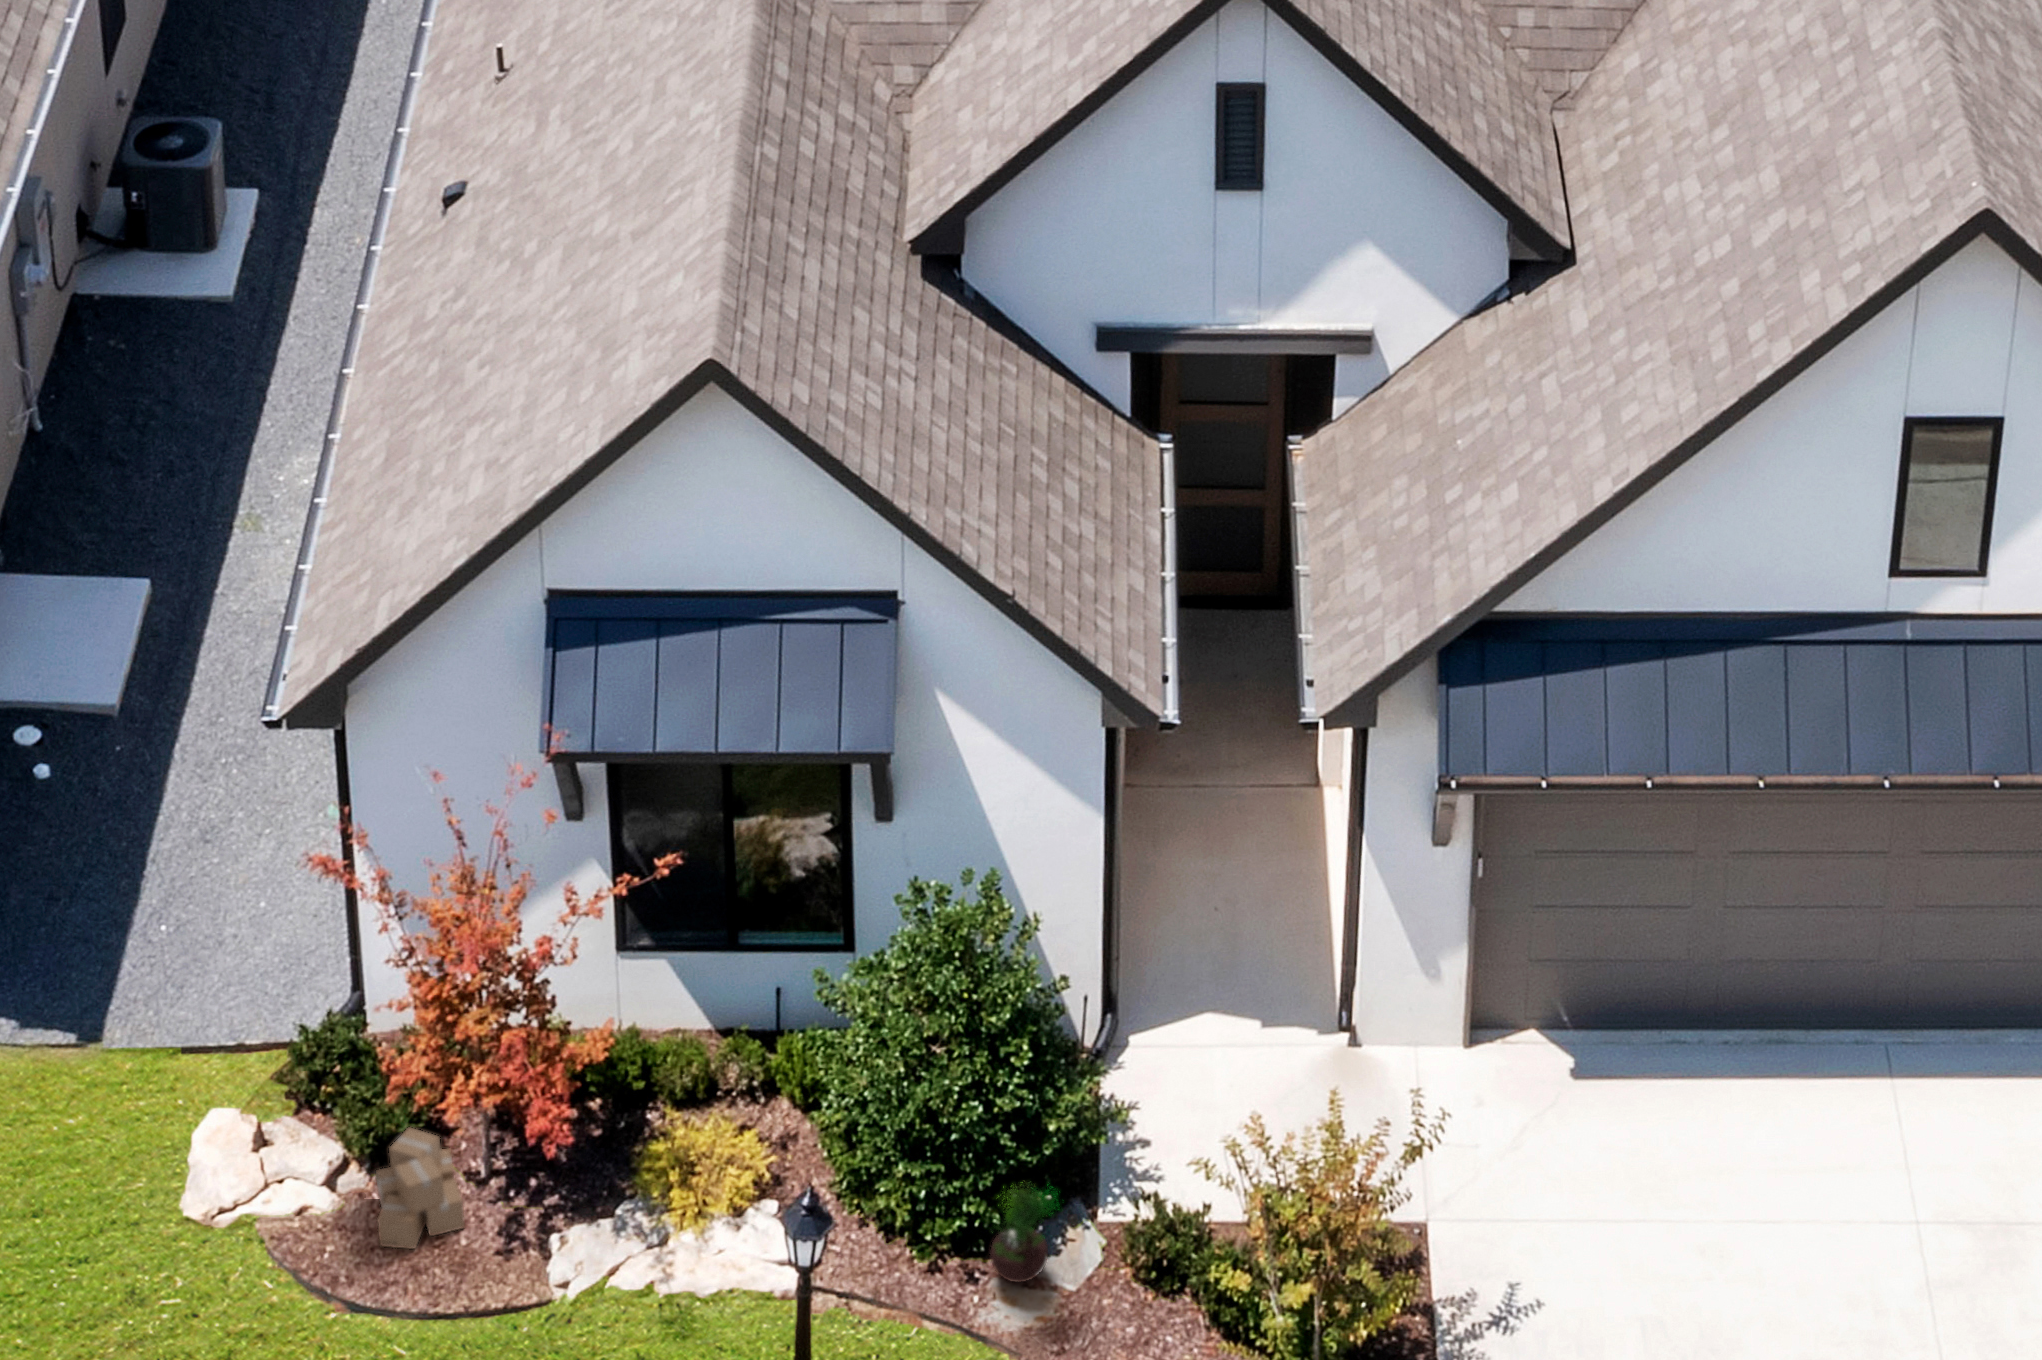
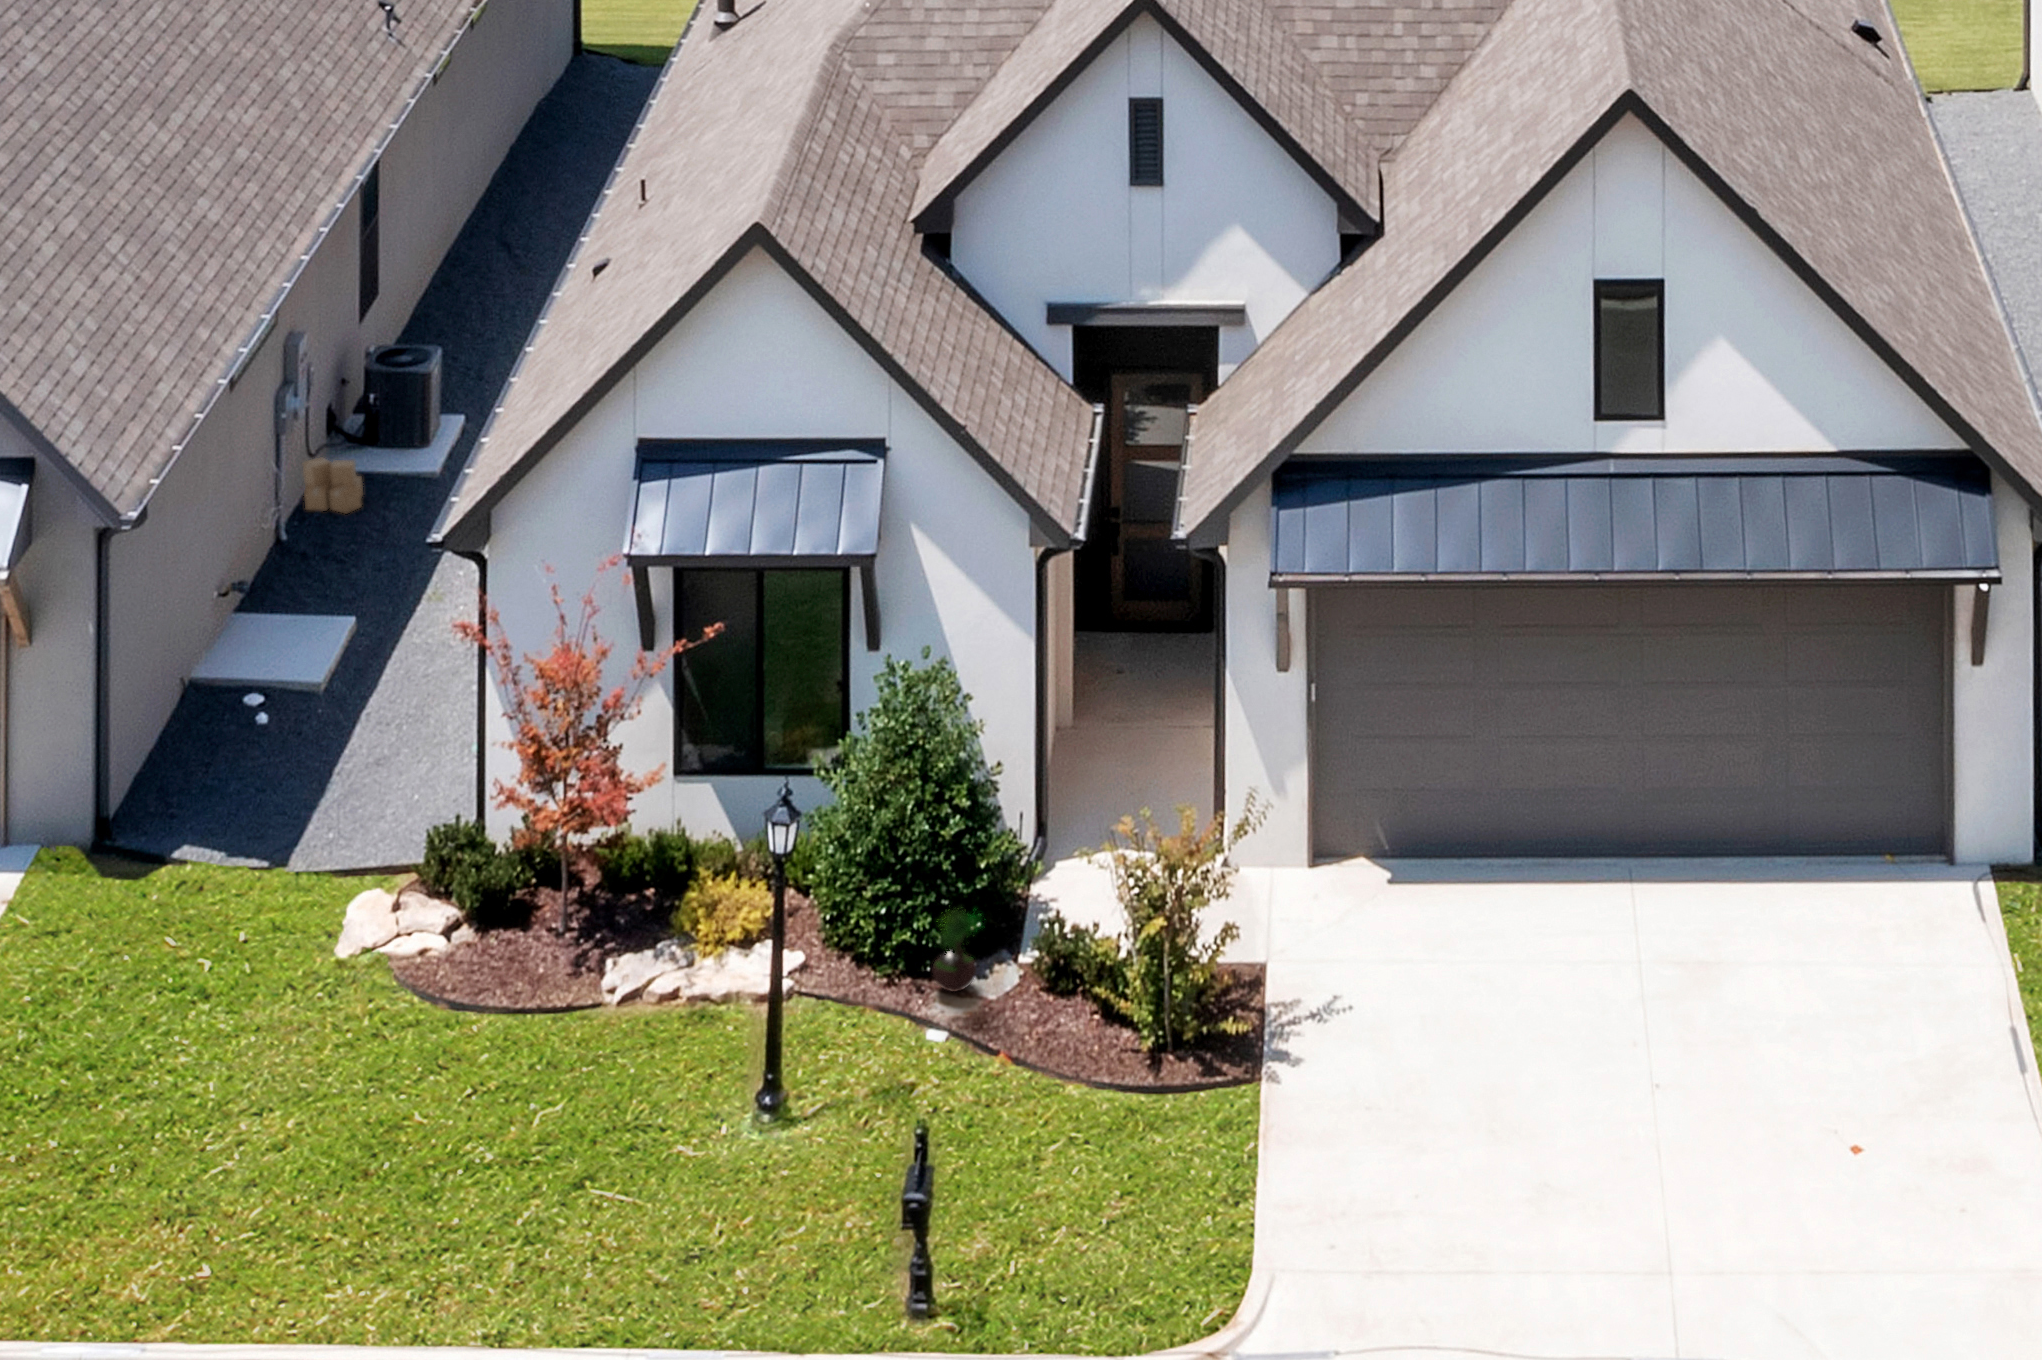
cardboard box: present [376,1128,465,1249] -> present [302,458,363,513]

